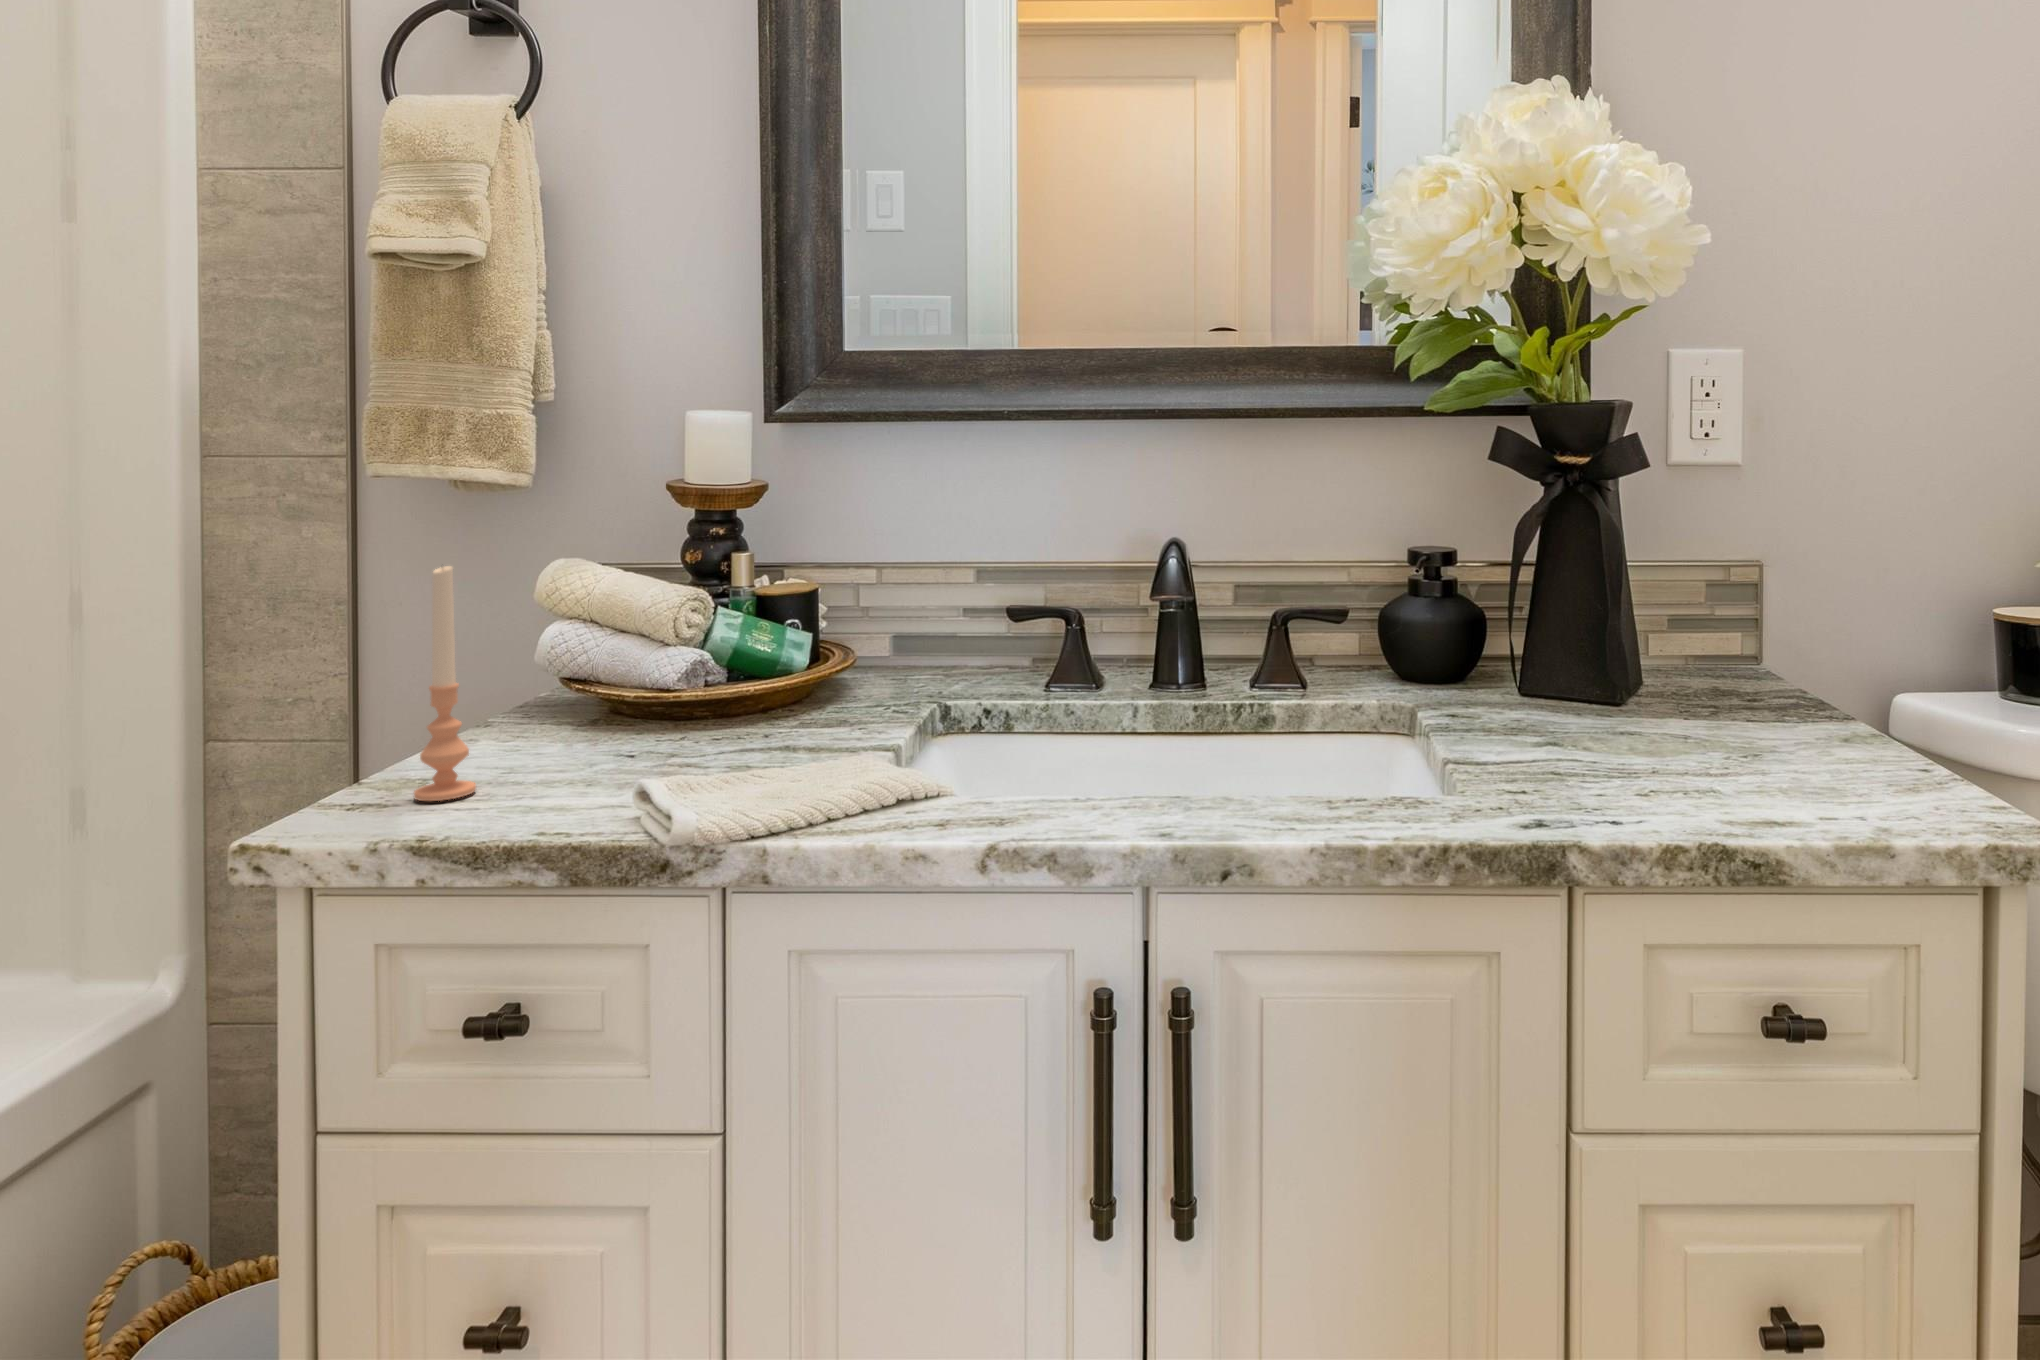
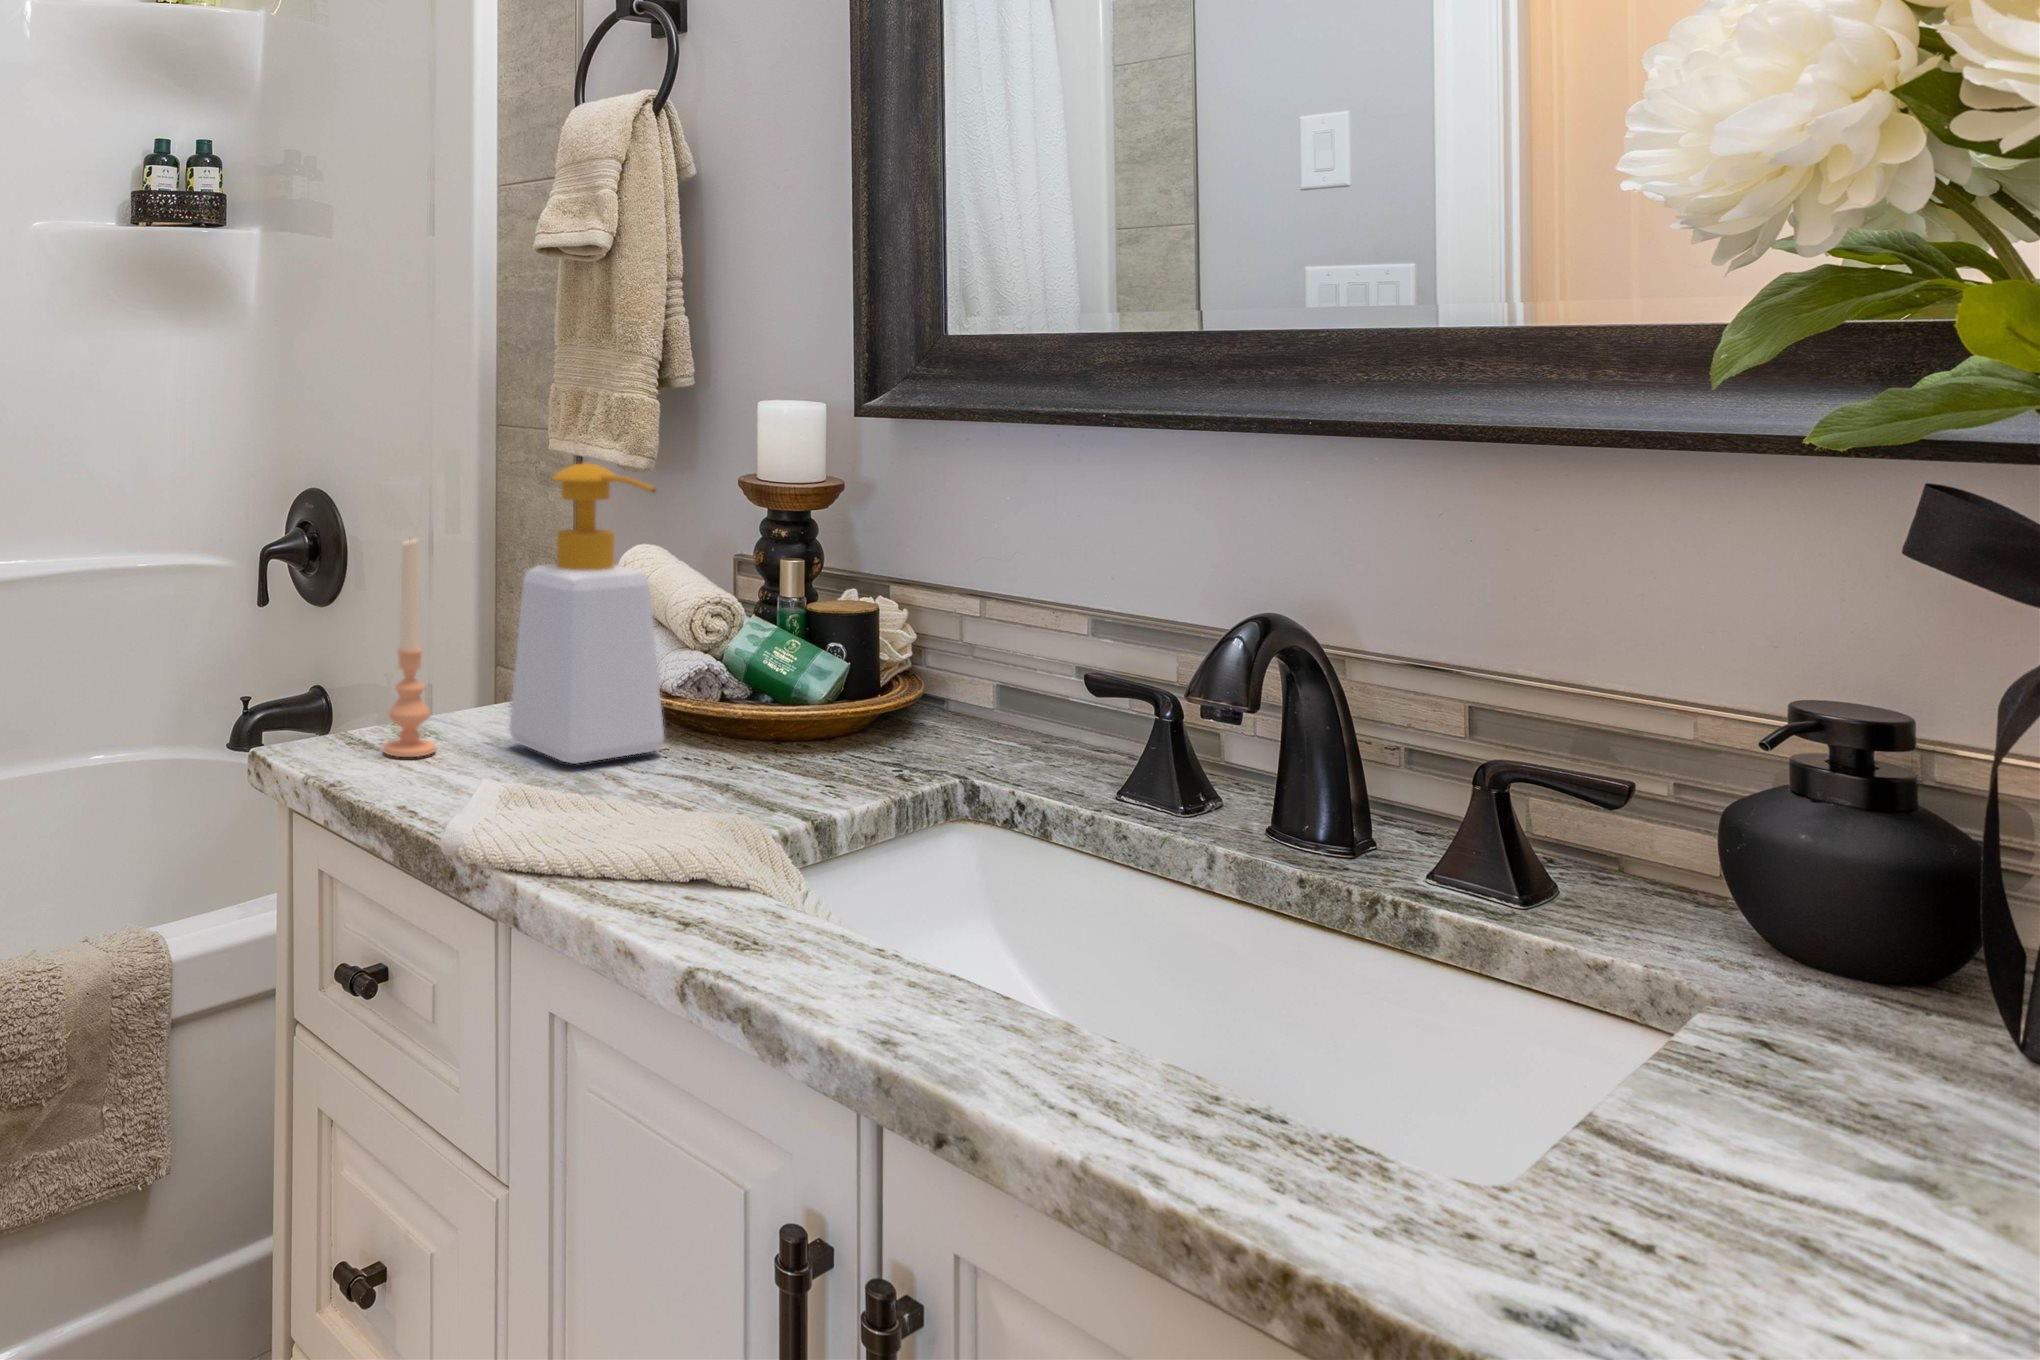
soap bottle: none [534,474,717,764] -> present [509,463,664,764]

